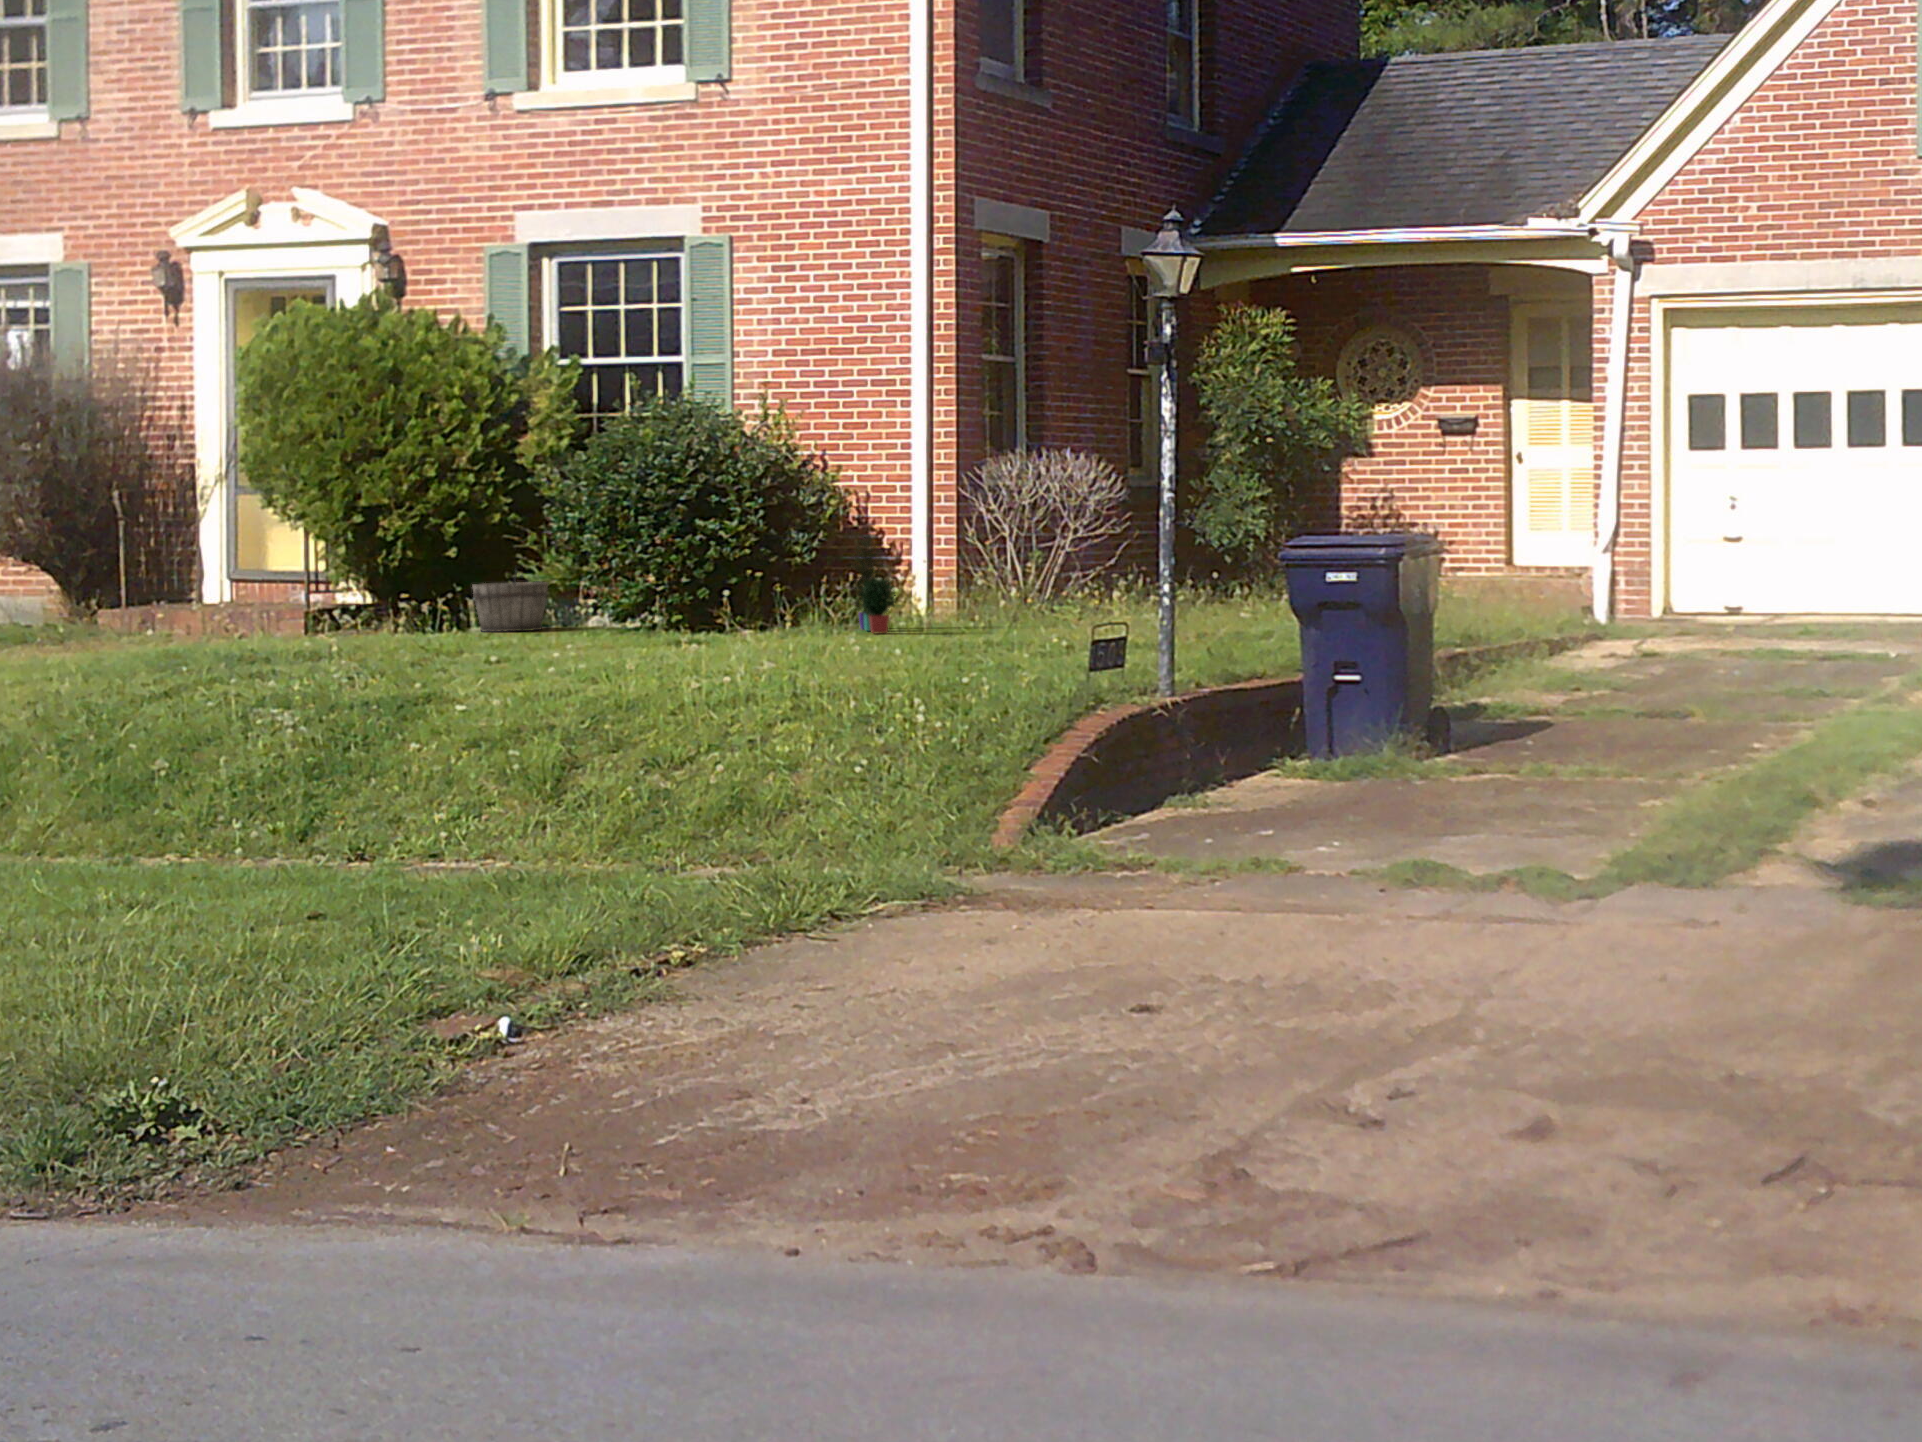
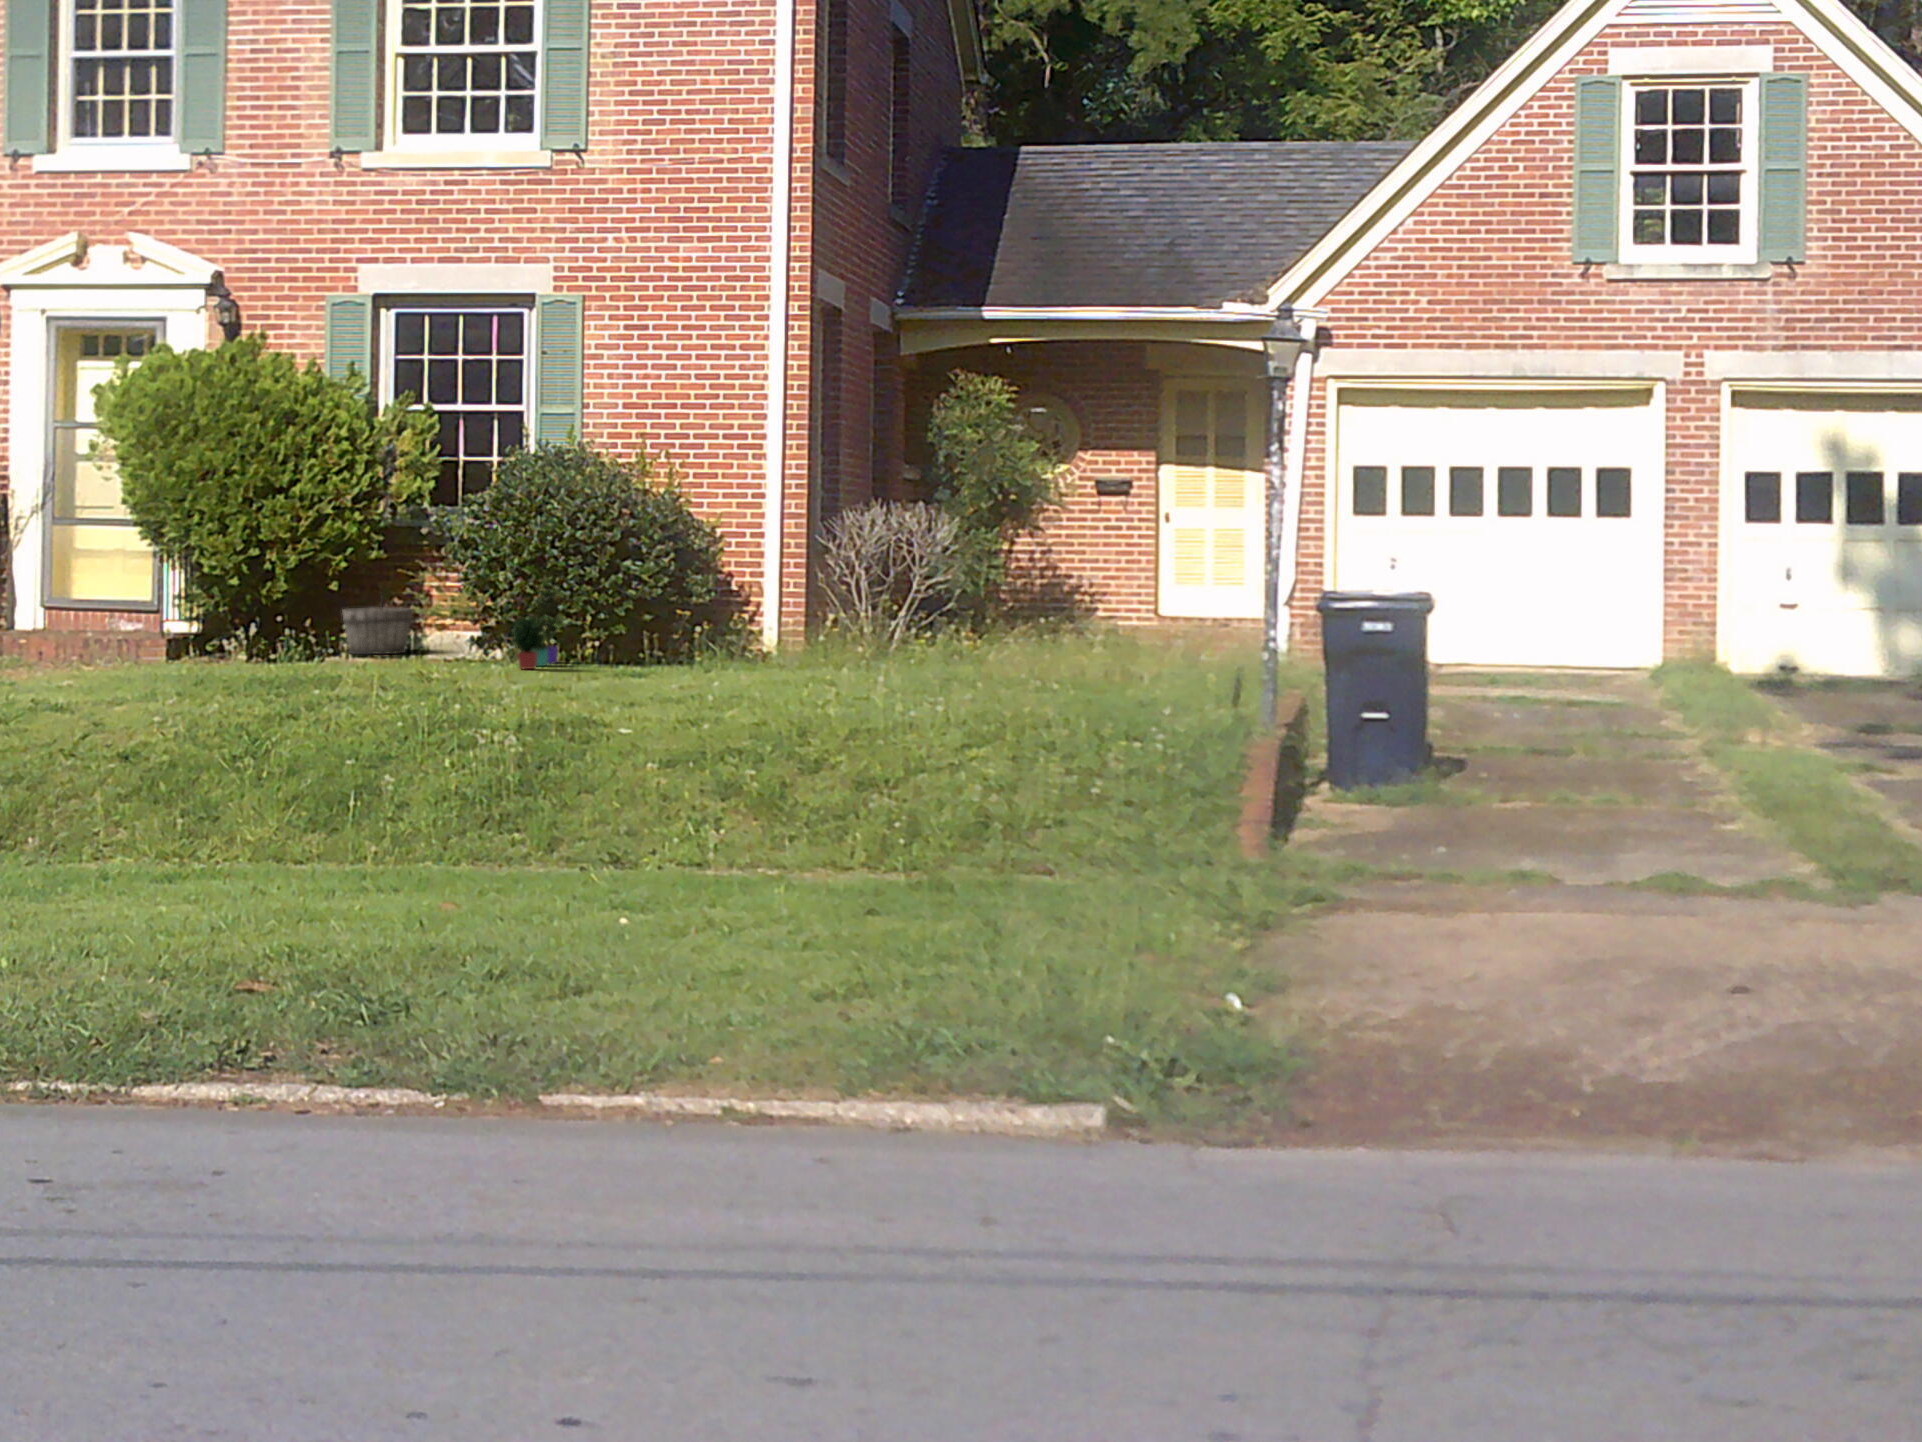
potted plant: present [852,536,896,633] -> present [510,573,565,669]

